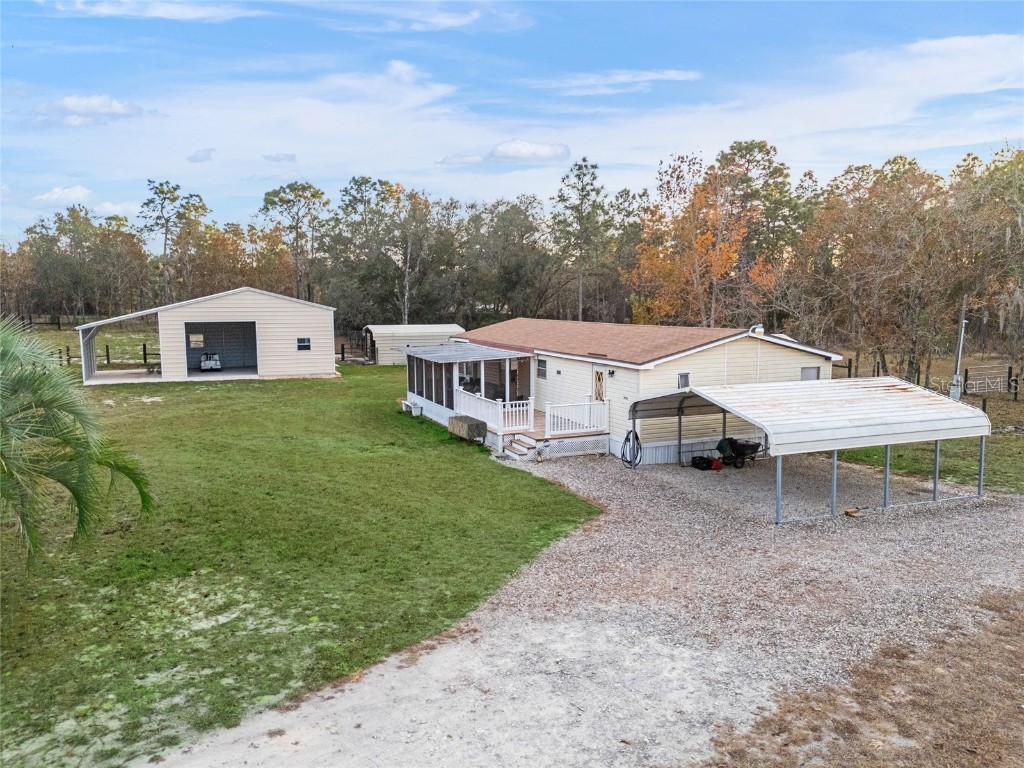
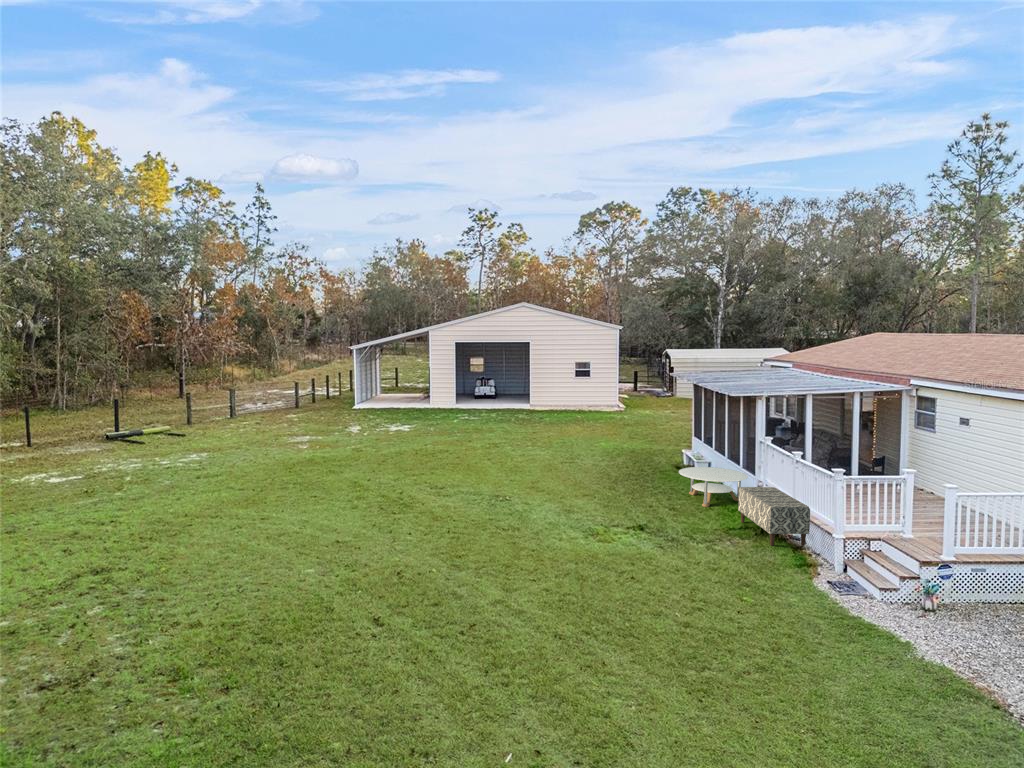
round table: none [409,409,450,432] -> present [679,467,748,507]

